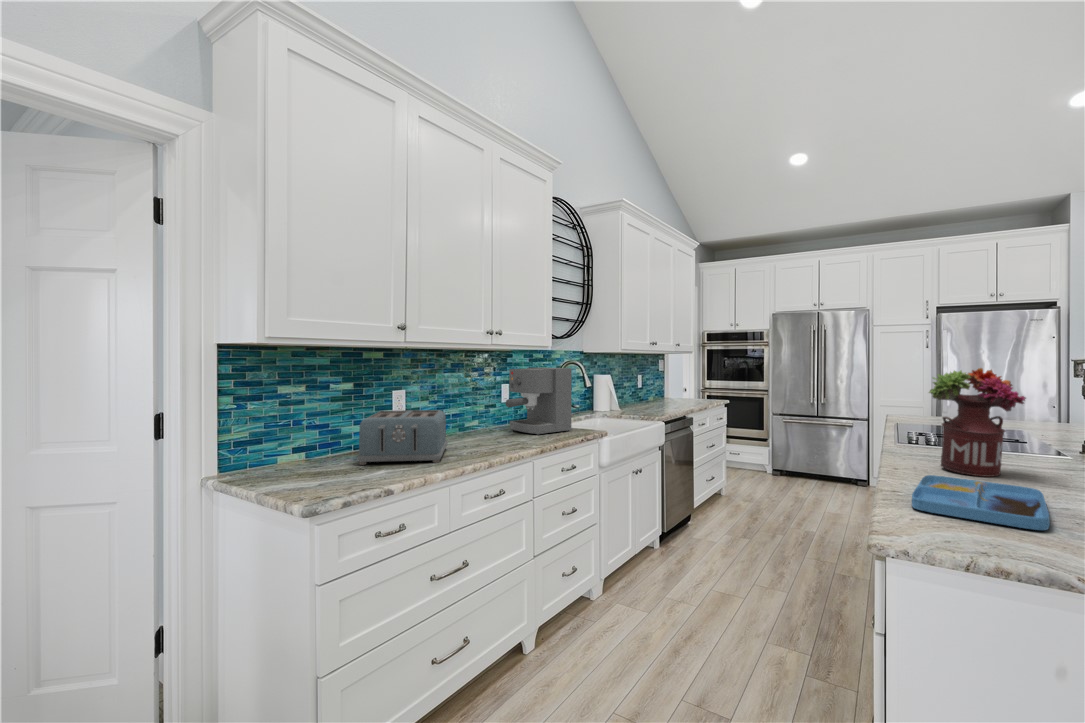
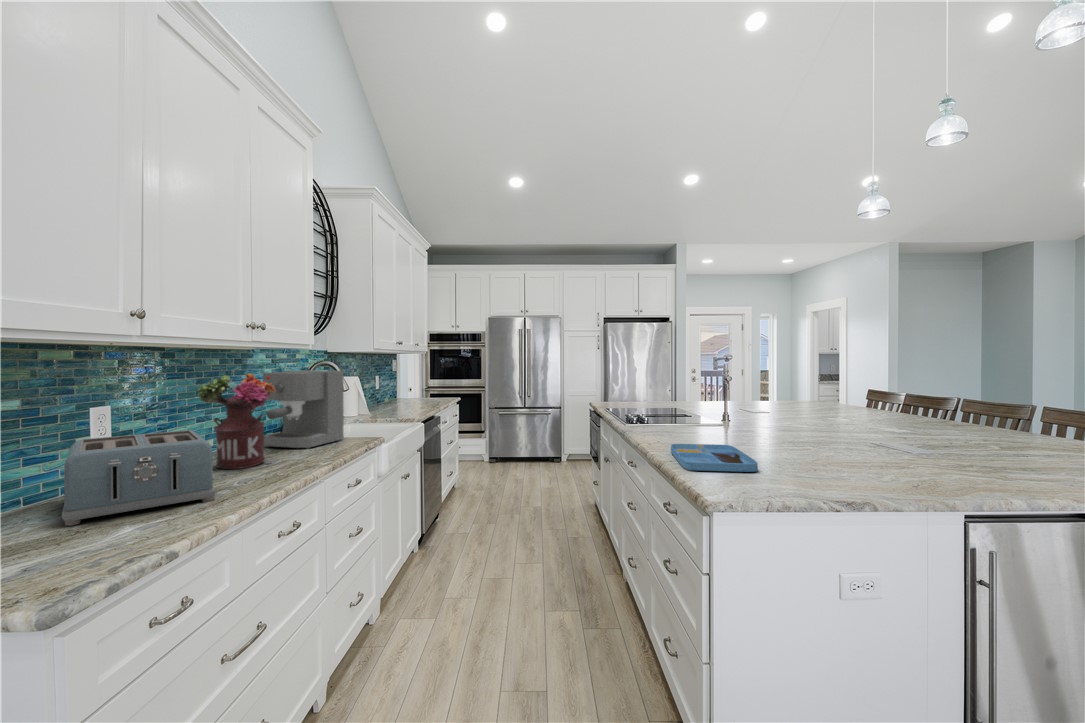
flower arrangement: present [929,368,1026,477] -> present [197,373,276,469]

